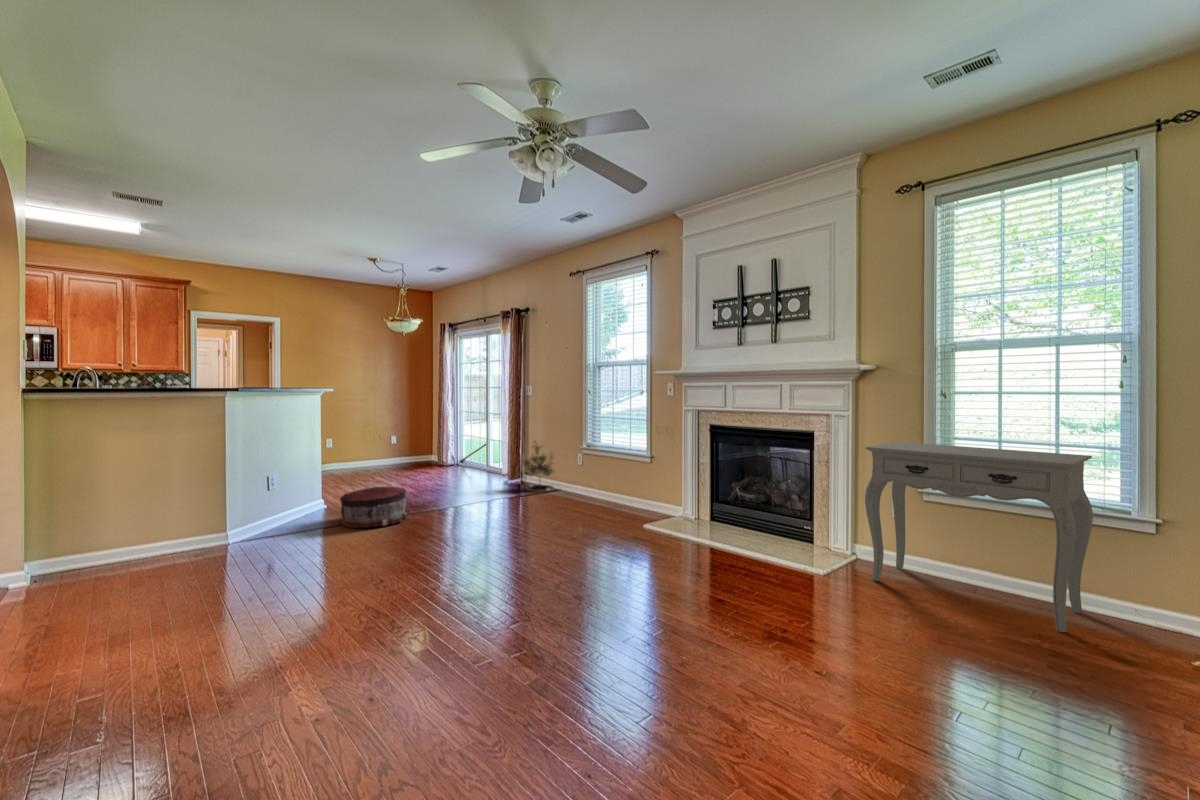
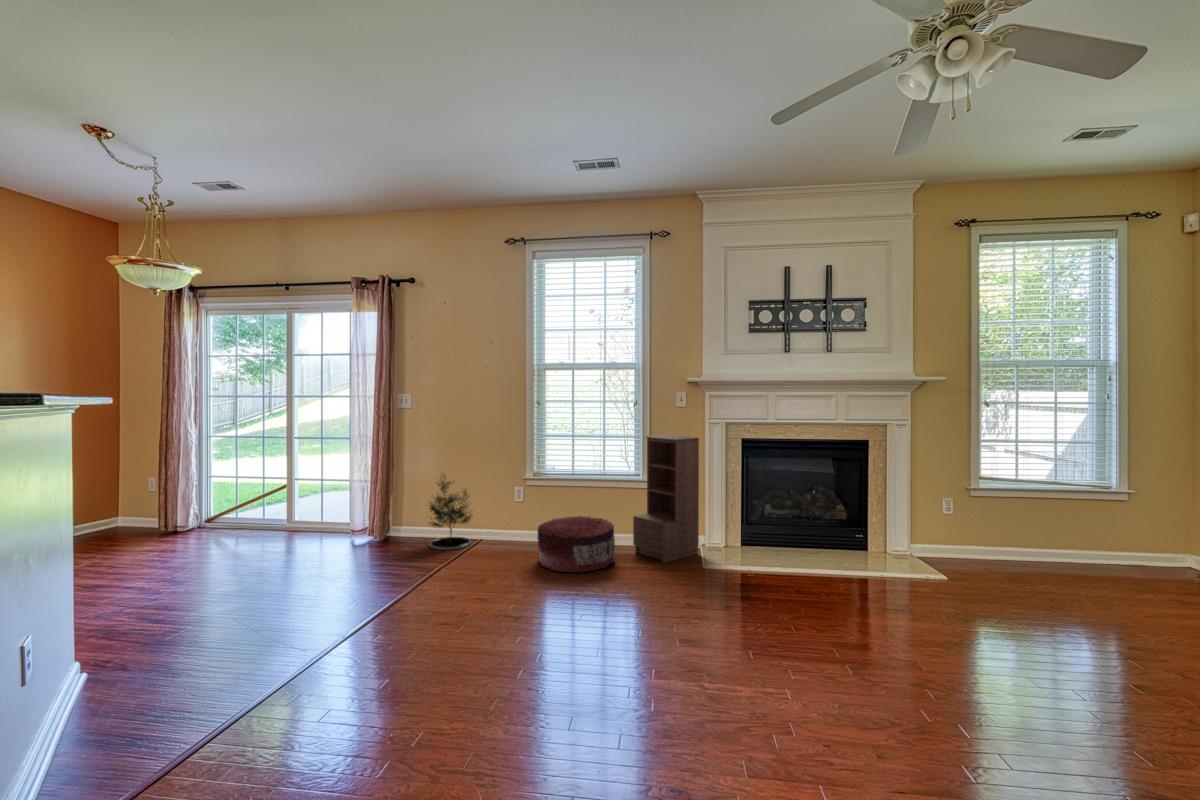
bookshelf: none [624,420,666,519] -> present [633,435,699,563]
console table: present [865,442,1093,633] -> none [951,446,1150,583]
pouf: present [340,487,407,528] -> present [537,516,615,573]

